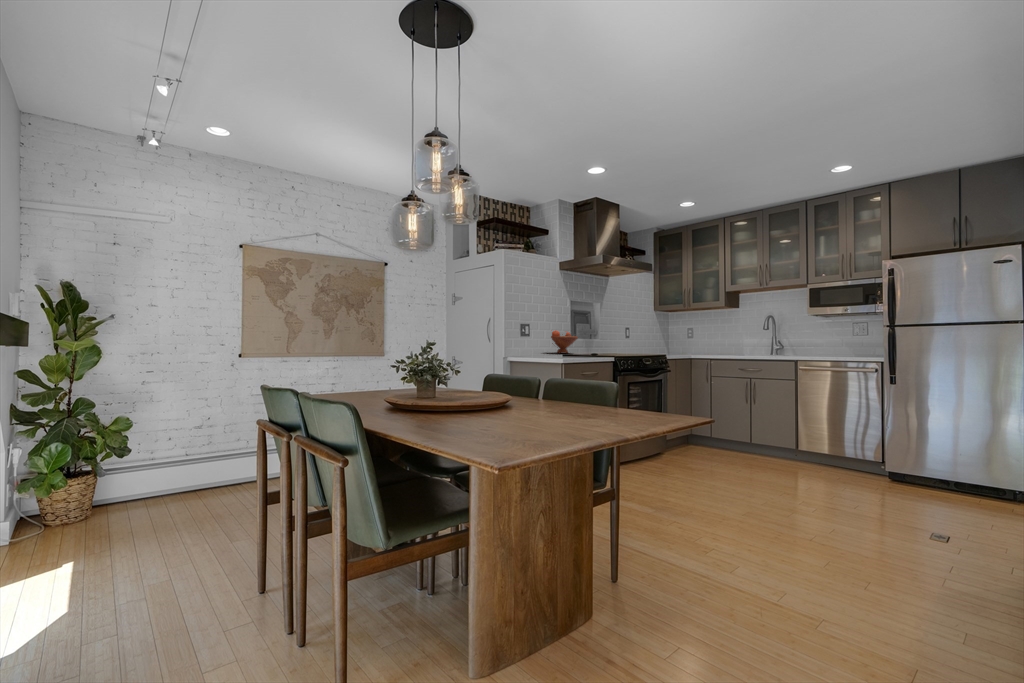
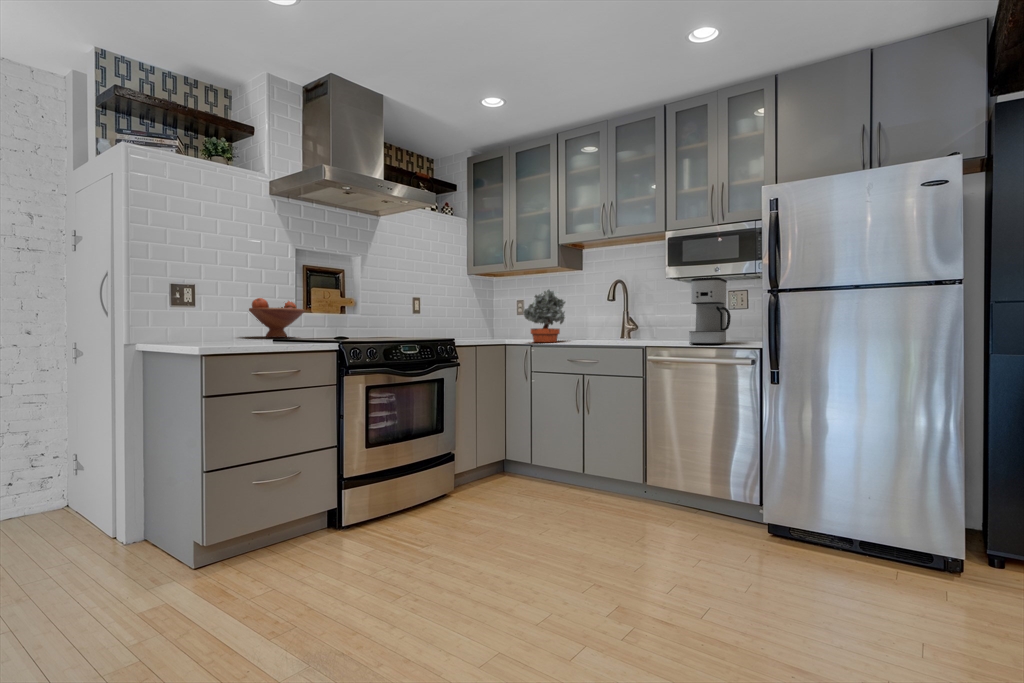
coffee maker: none [830,317,860,359] -> present [689,277,731,344]
potted plant: none [706,322,735,357] -> present [524,289,565,342]

